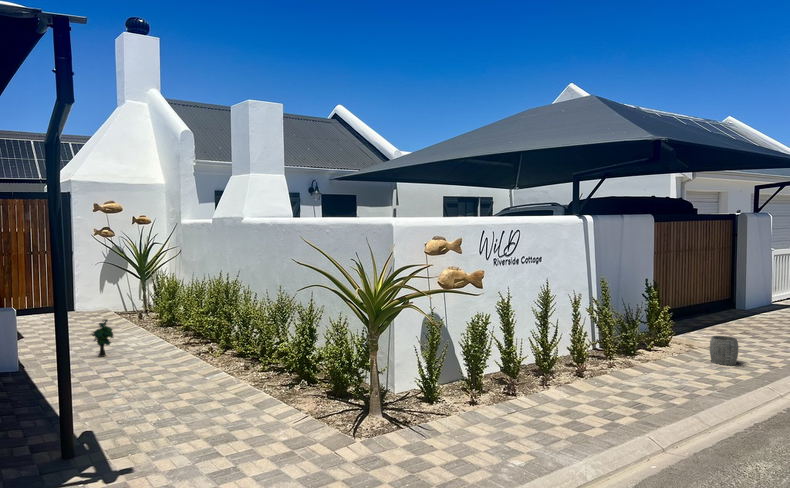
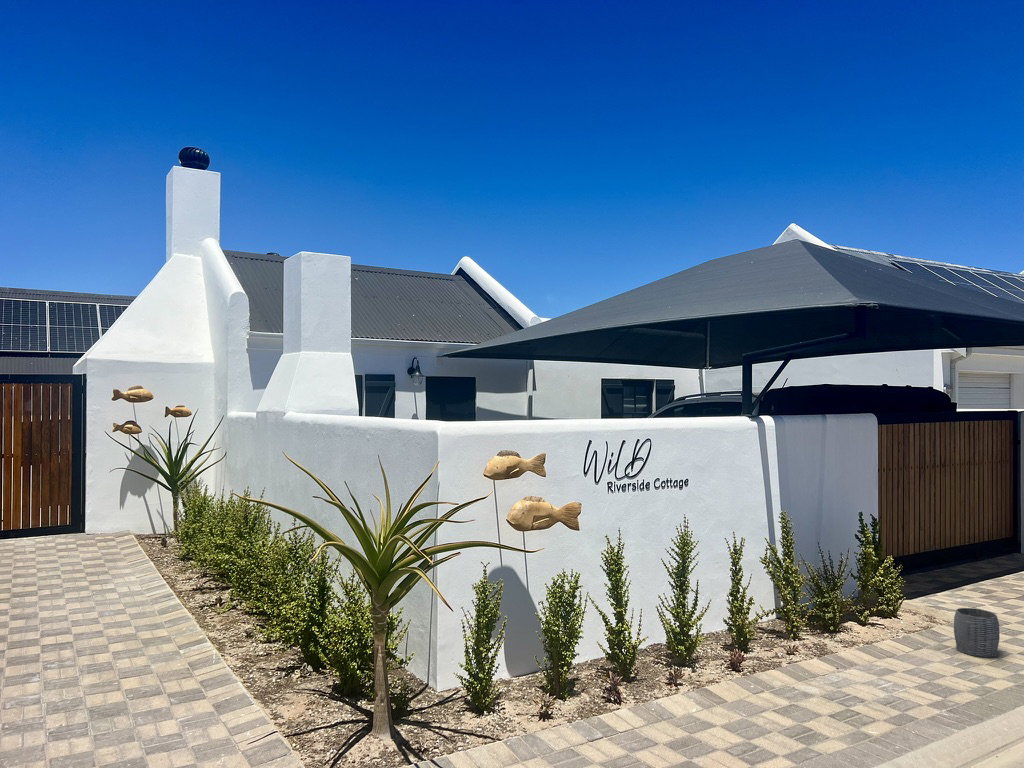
decorative plant: present [91,319,114,357] -> none [55,552,91,605]

